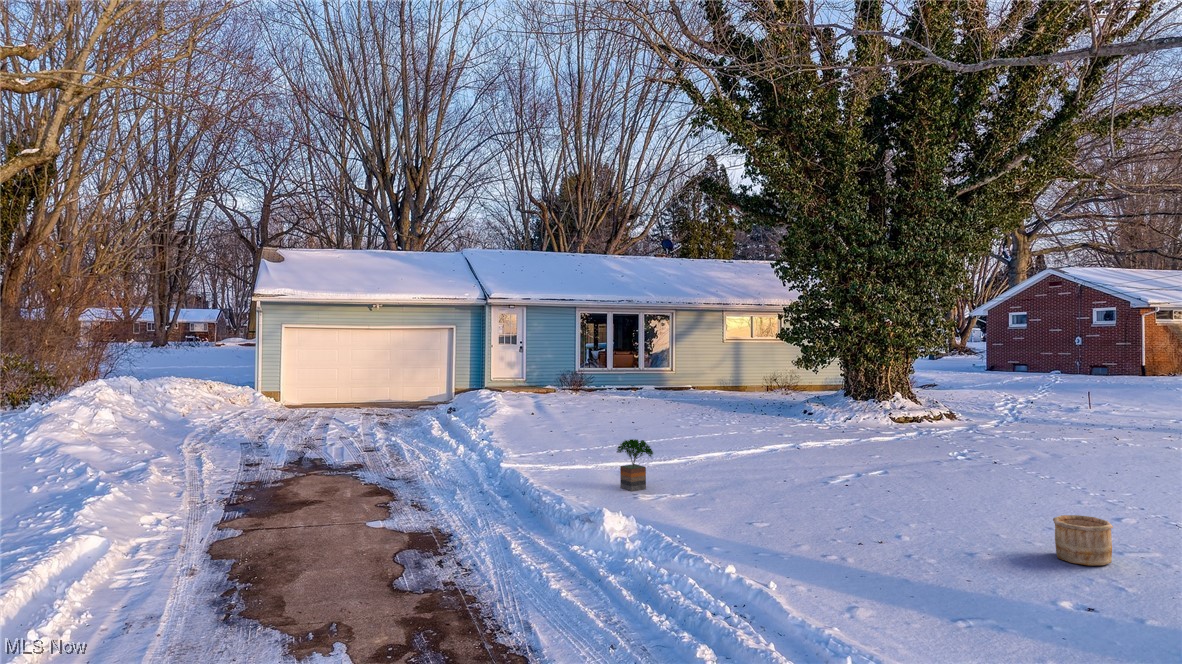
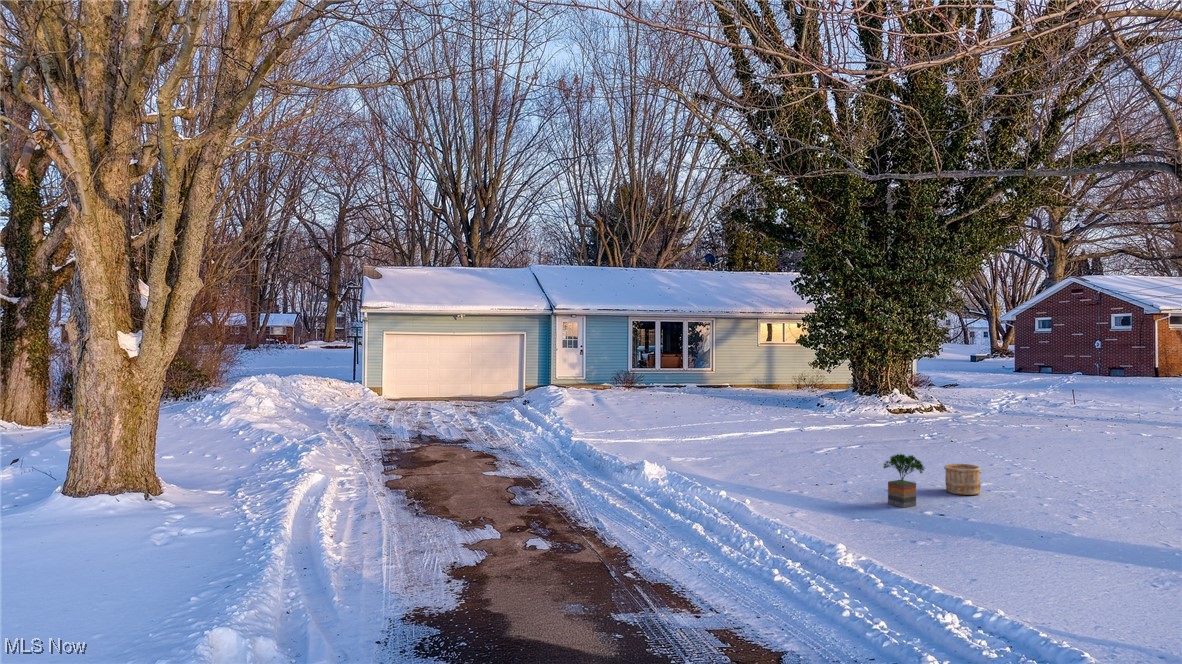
potted tree: present [617,439,653,491] -> present [883,454,924,508]

